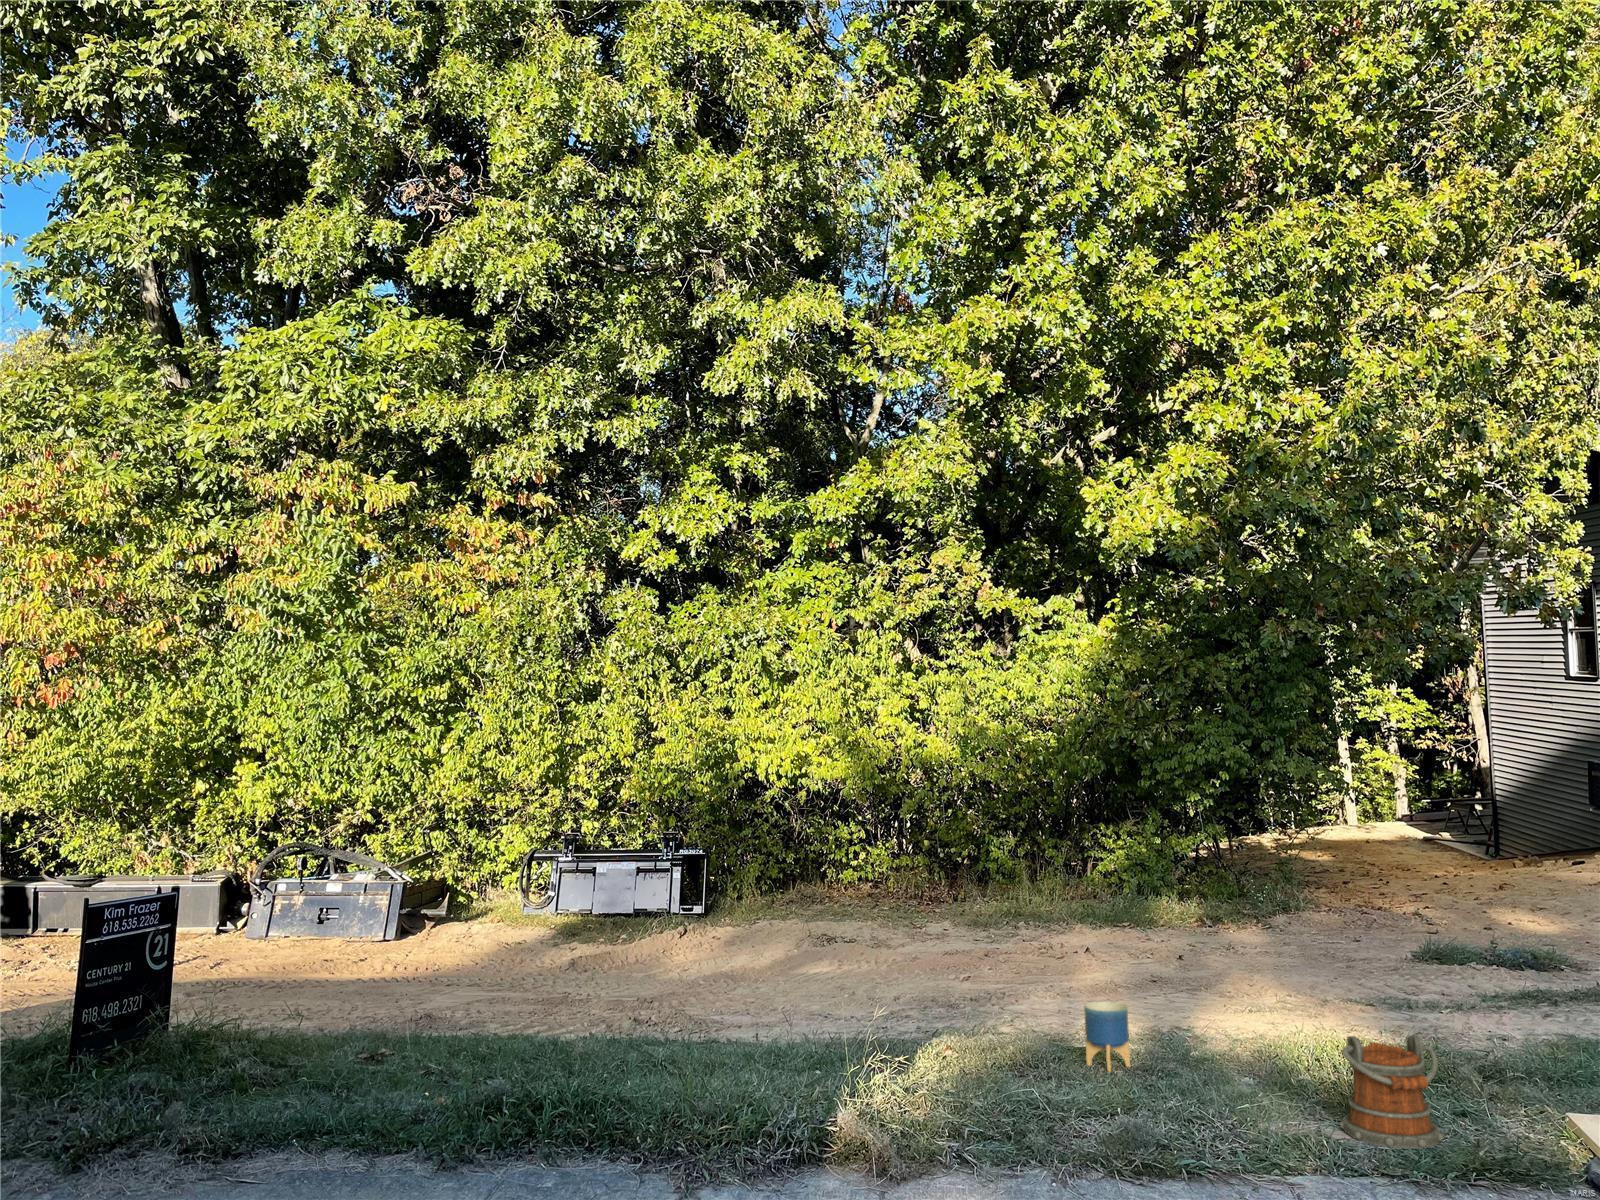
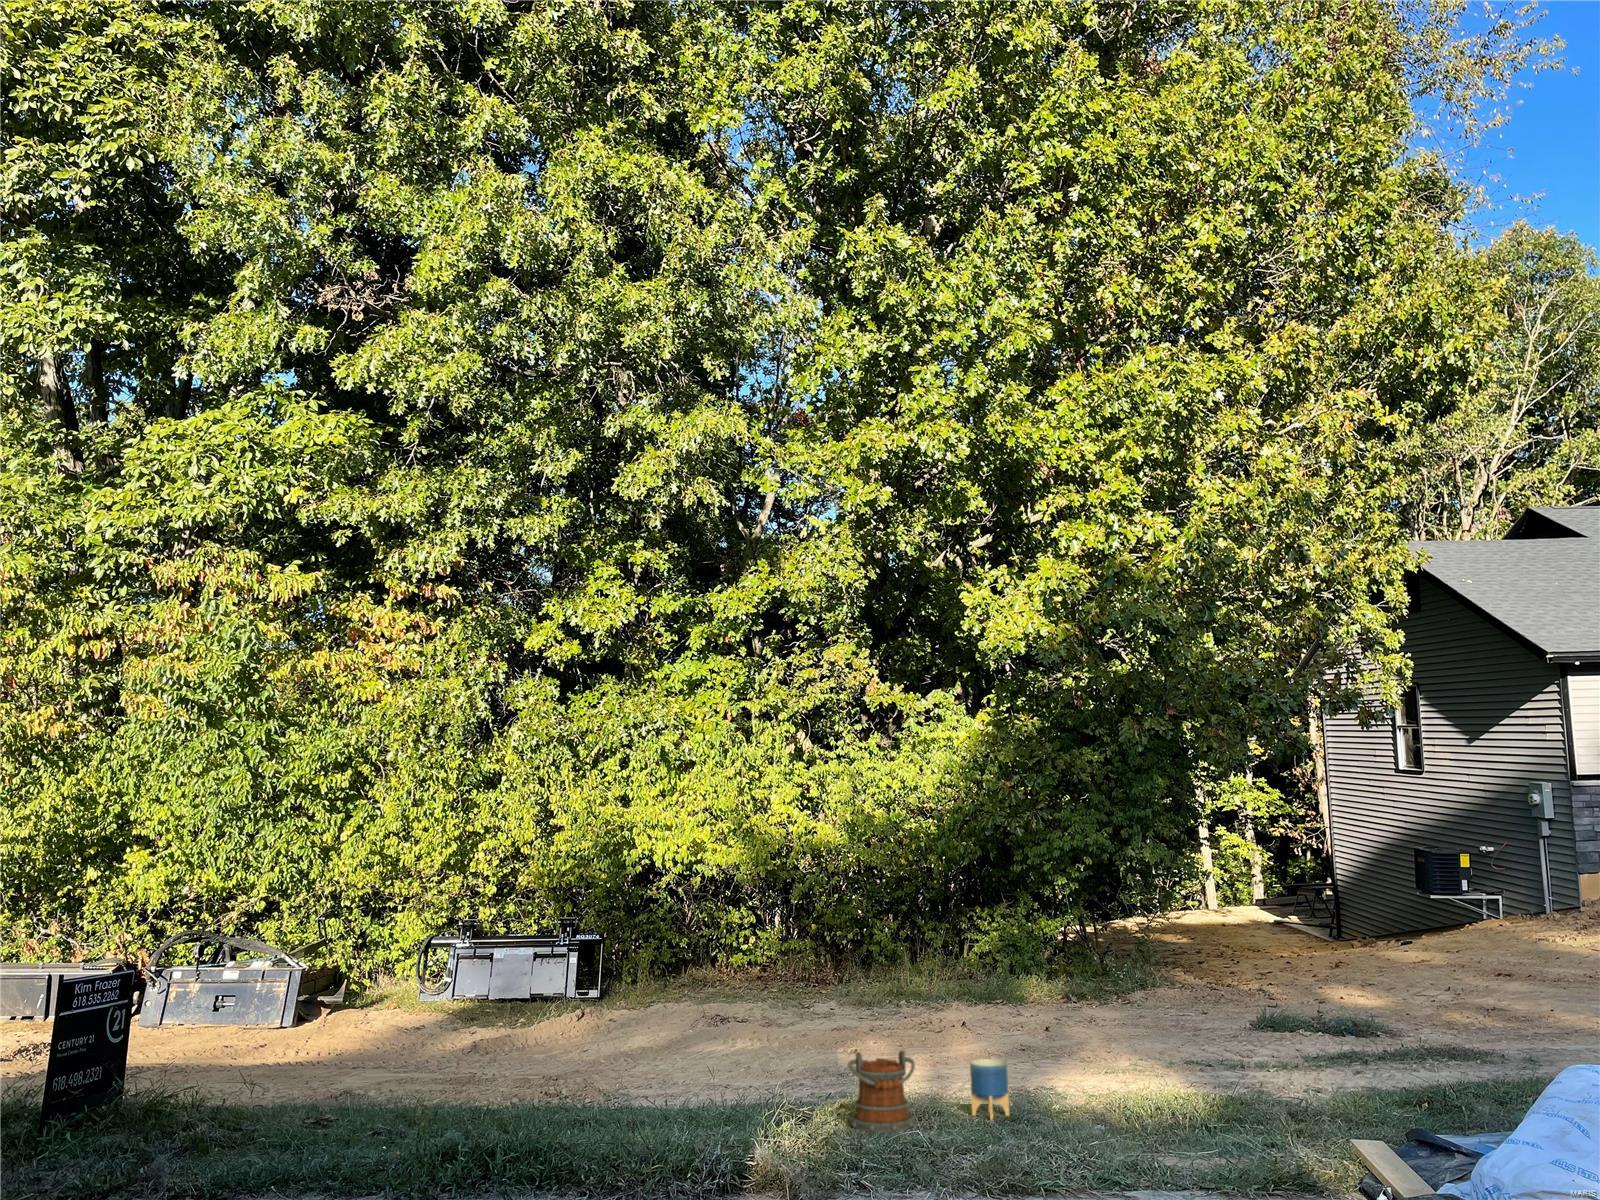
bucket: present [1340,1034,1443,1149] -> present [848,1050,915,1132]

